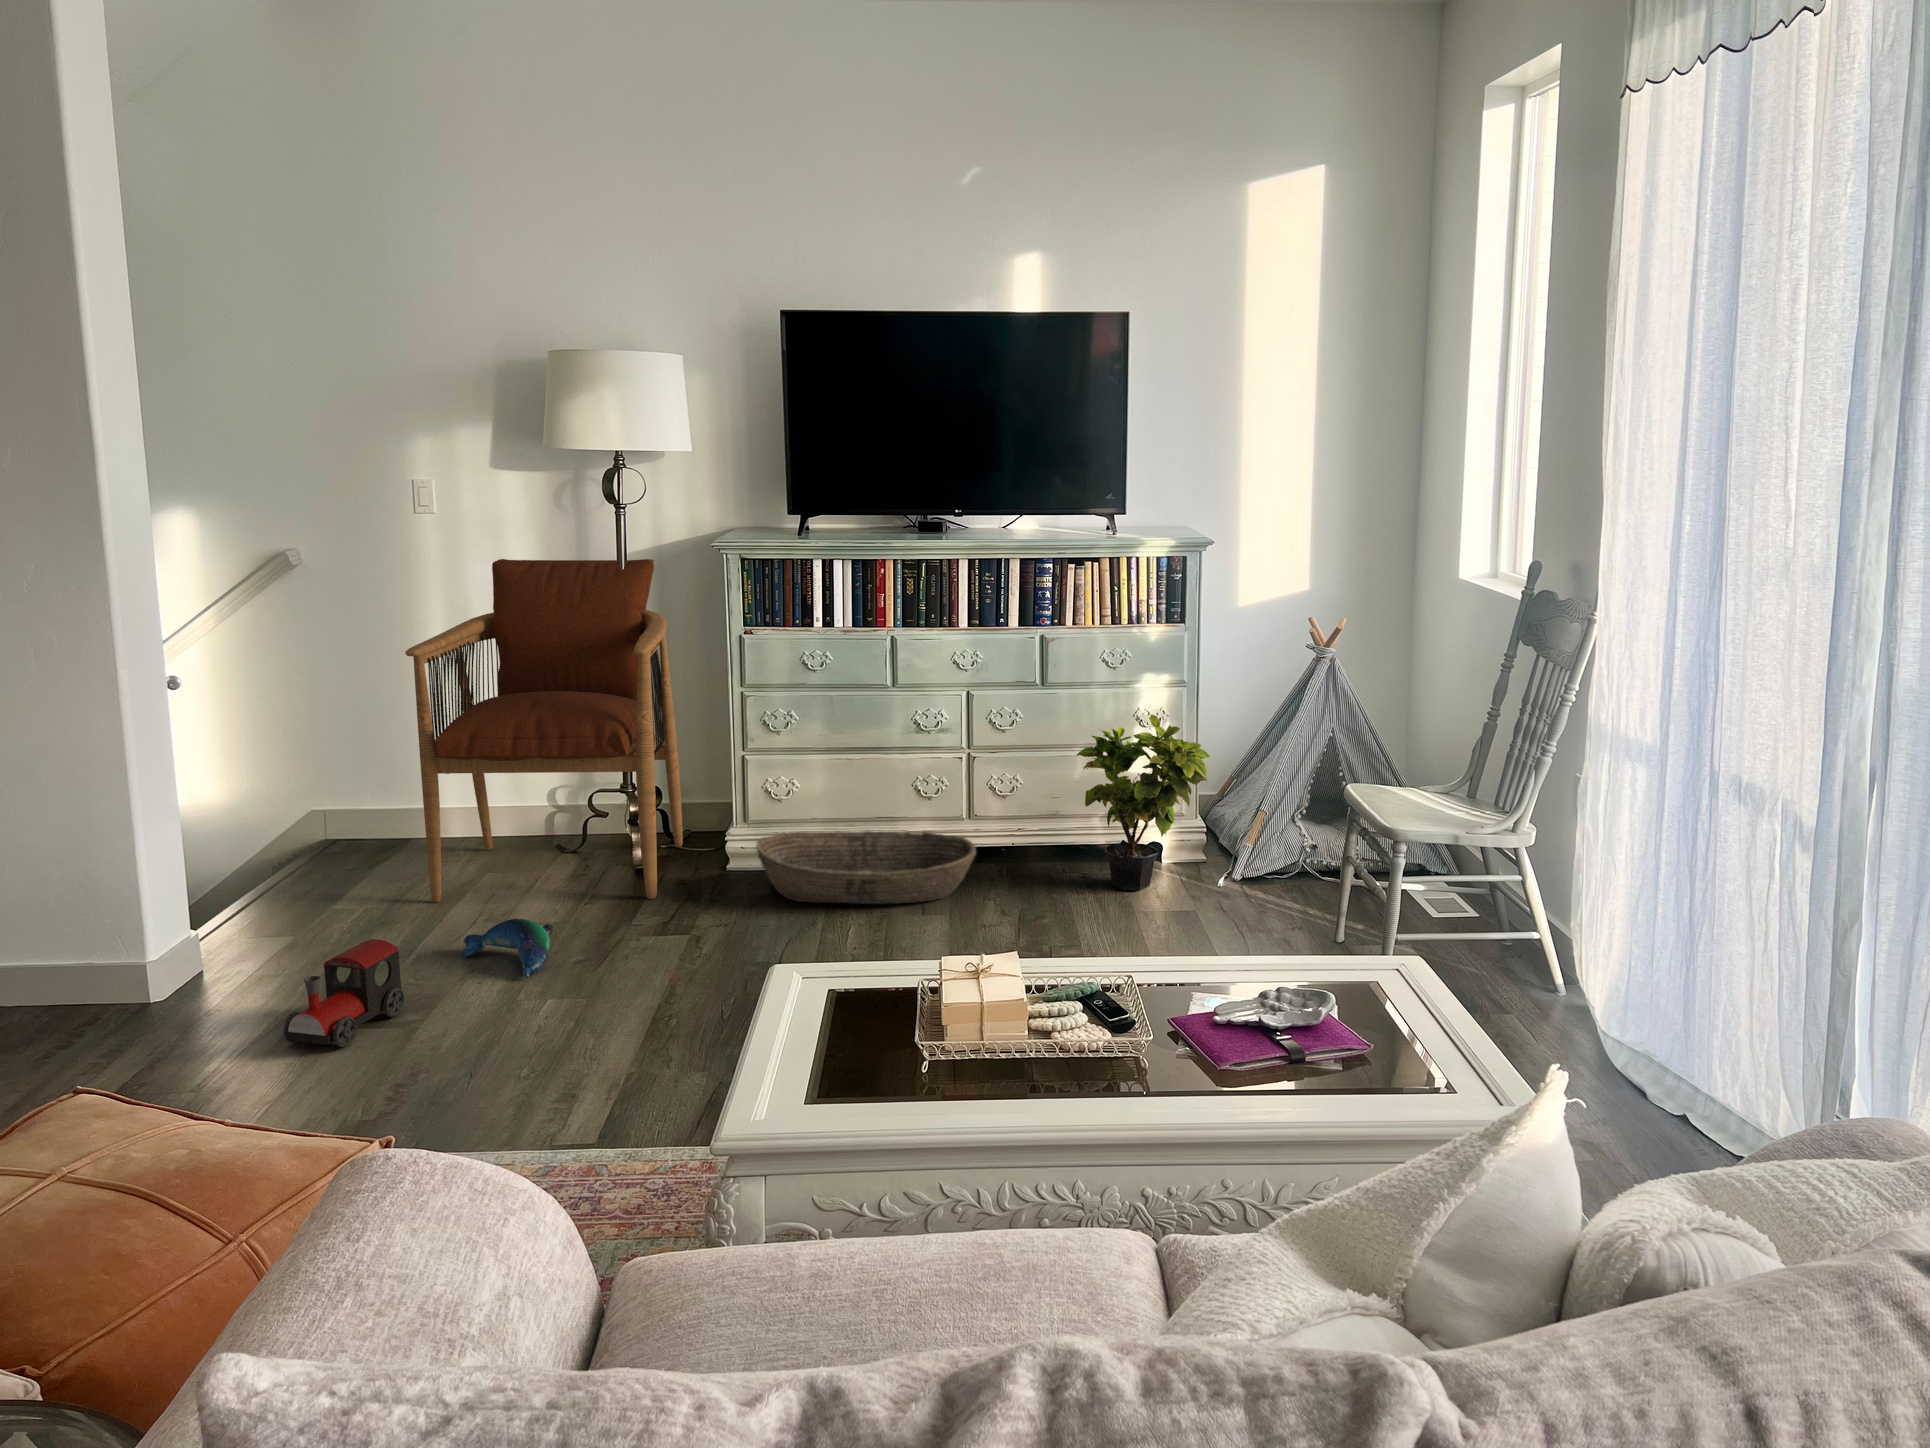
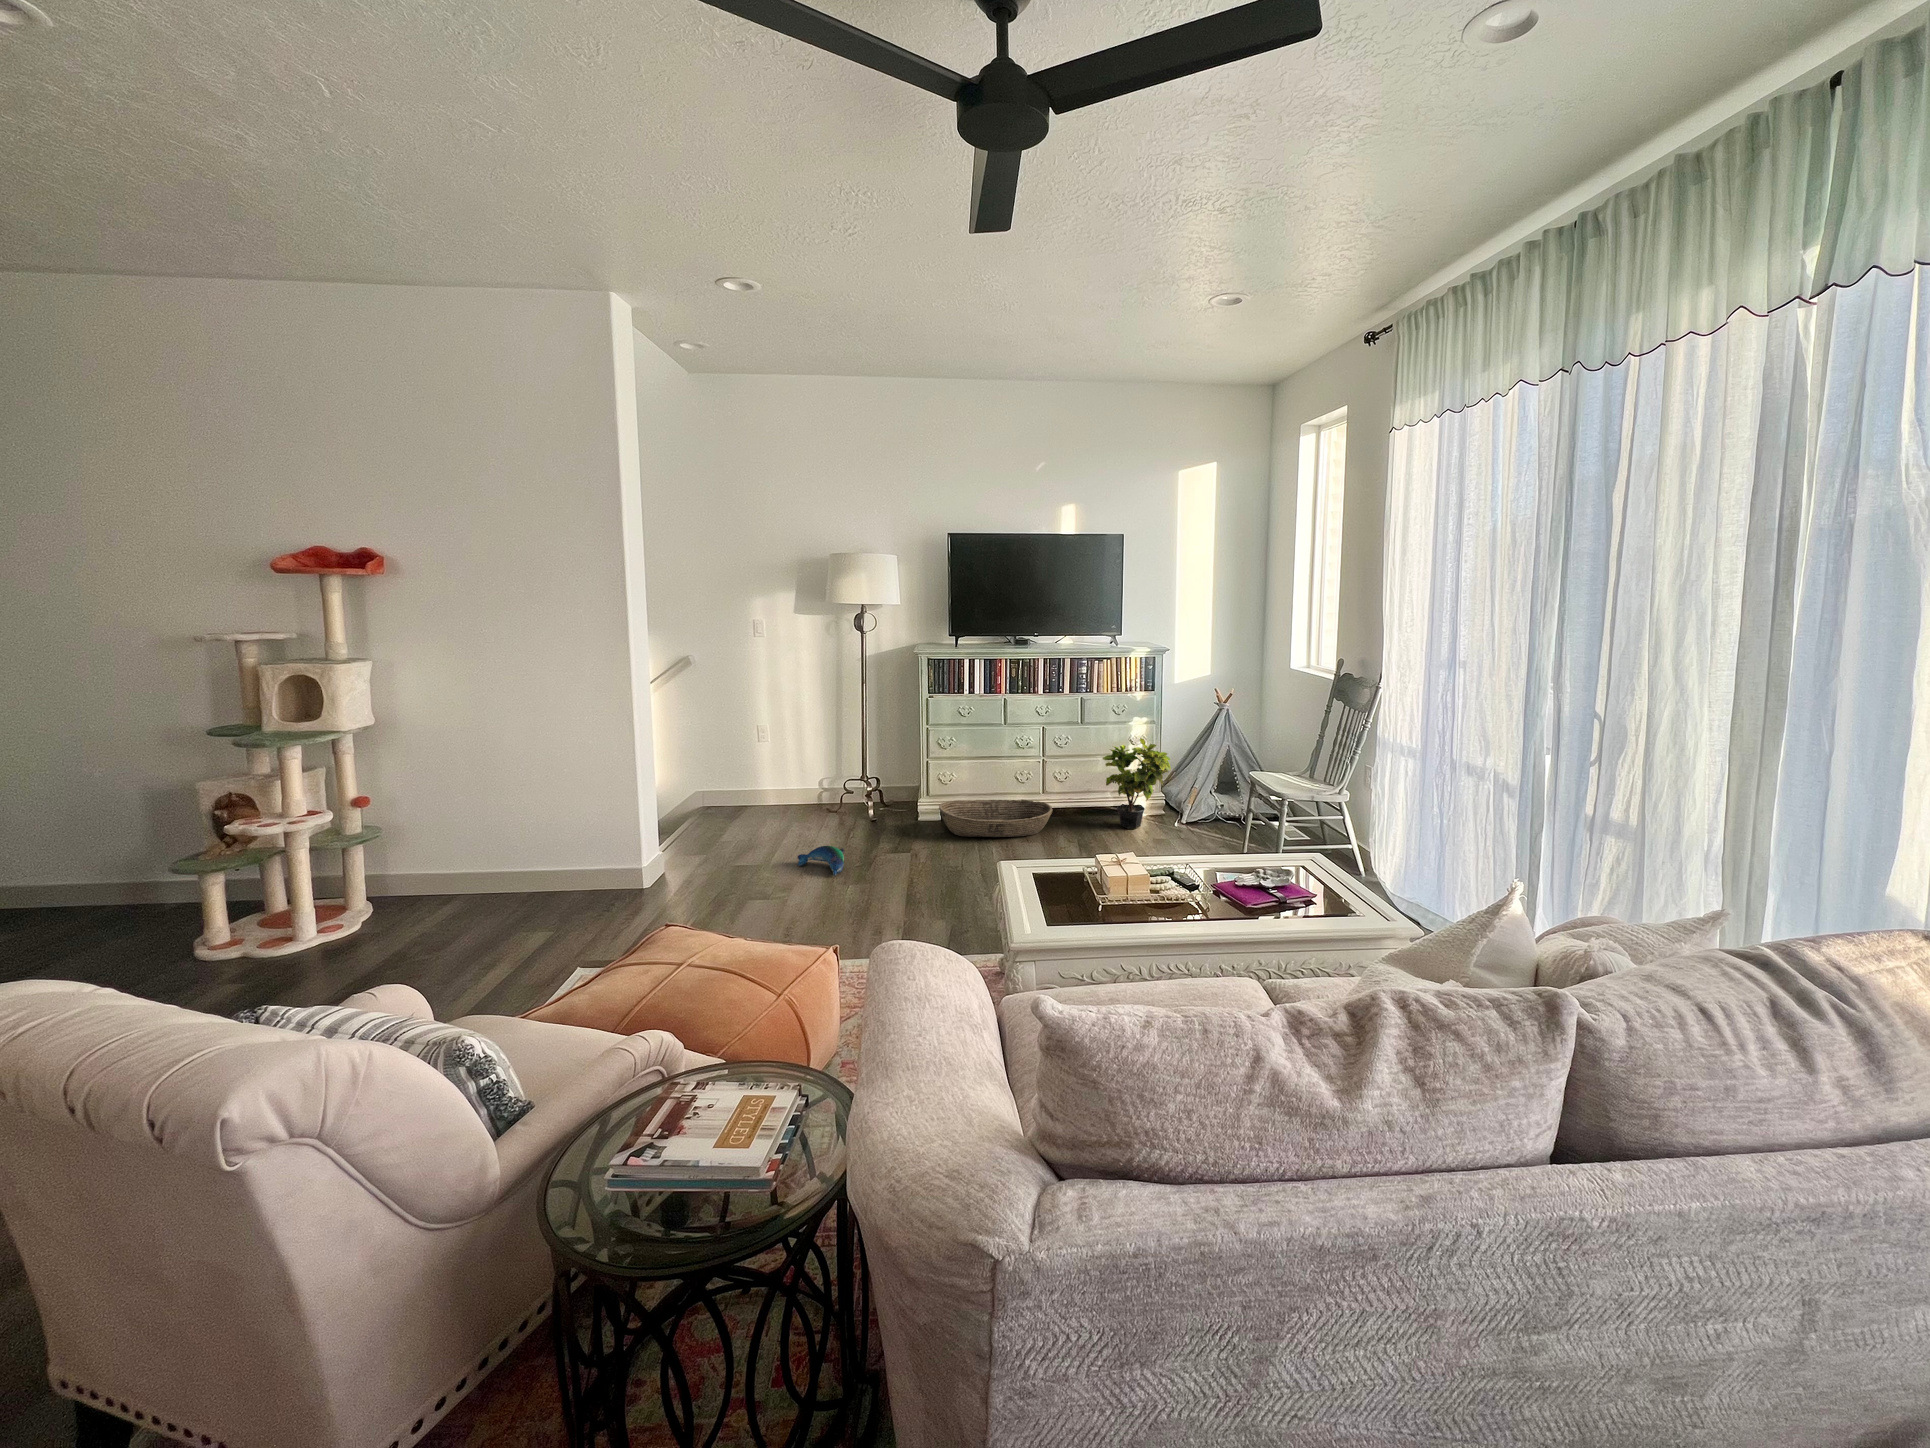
armchair: present [405,559,683,902] -> none [763,660,892,838]
toy train: present [284,939,404,1047] -> none [722,856,778,911]

